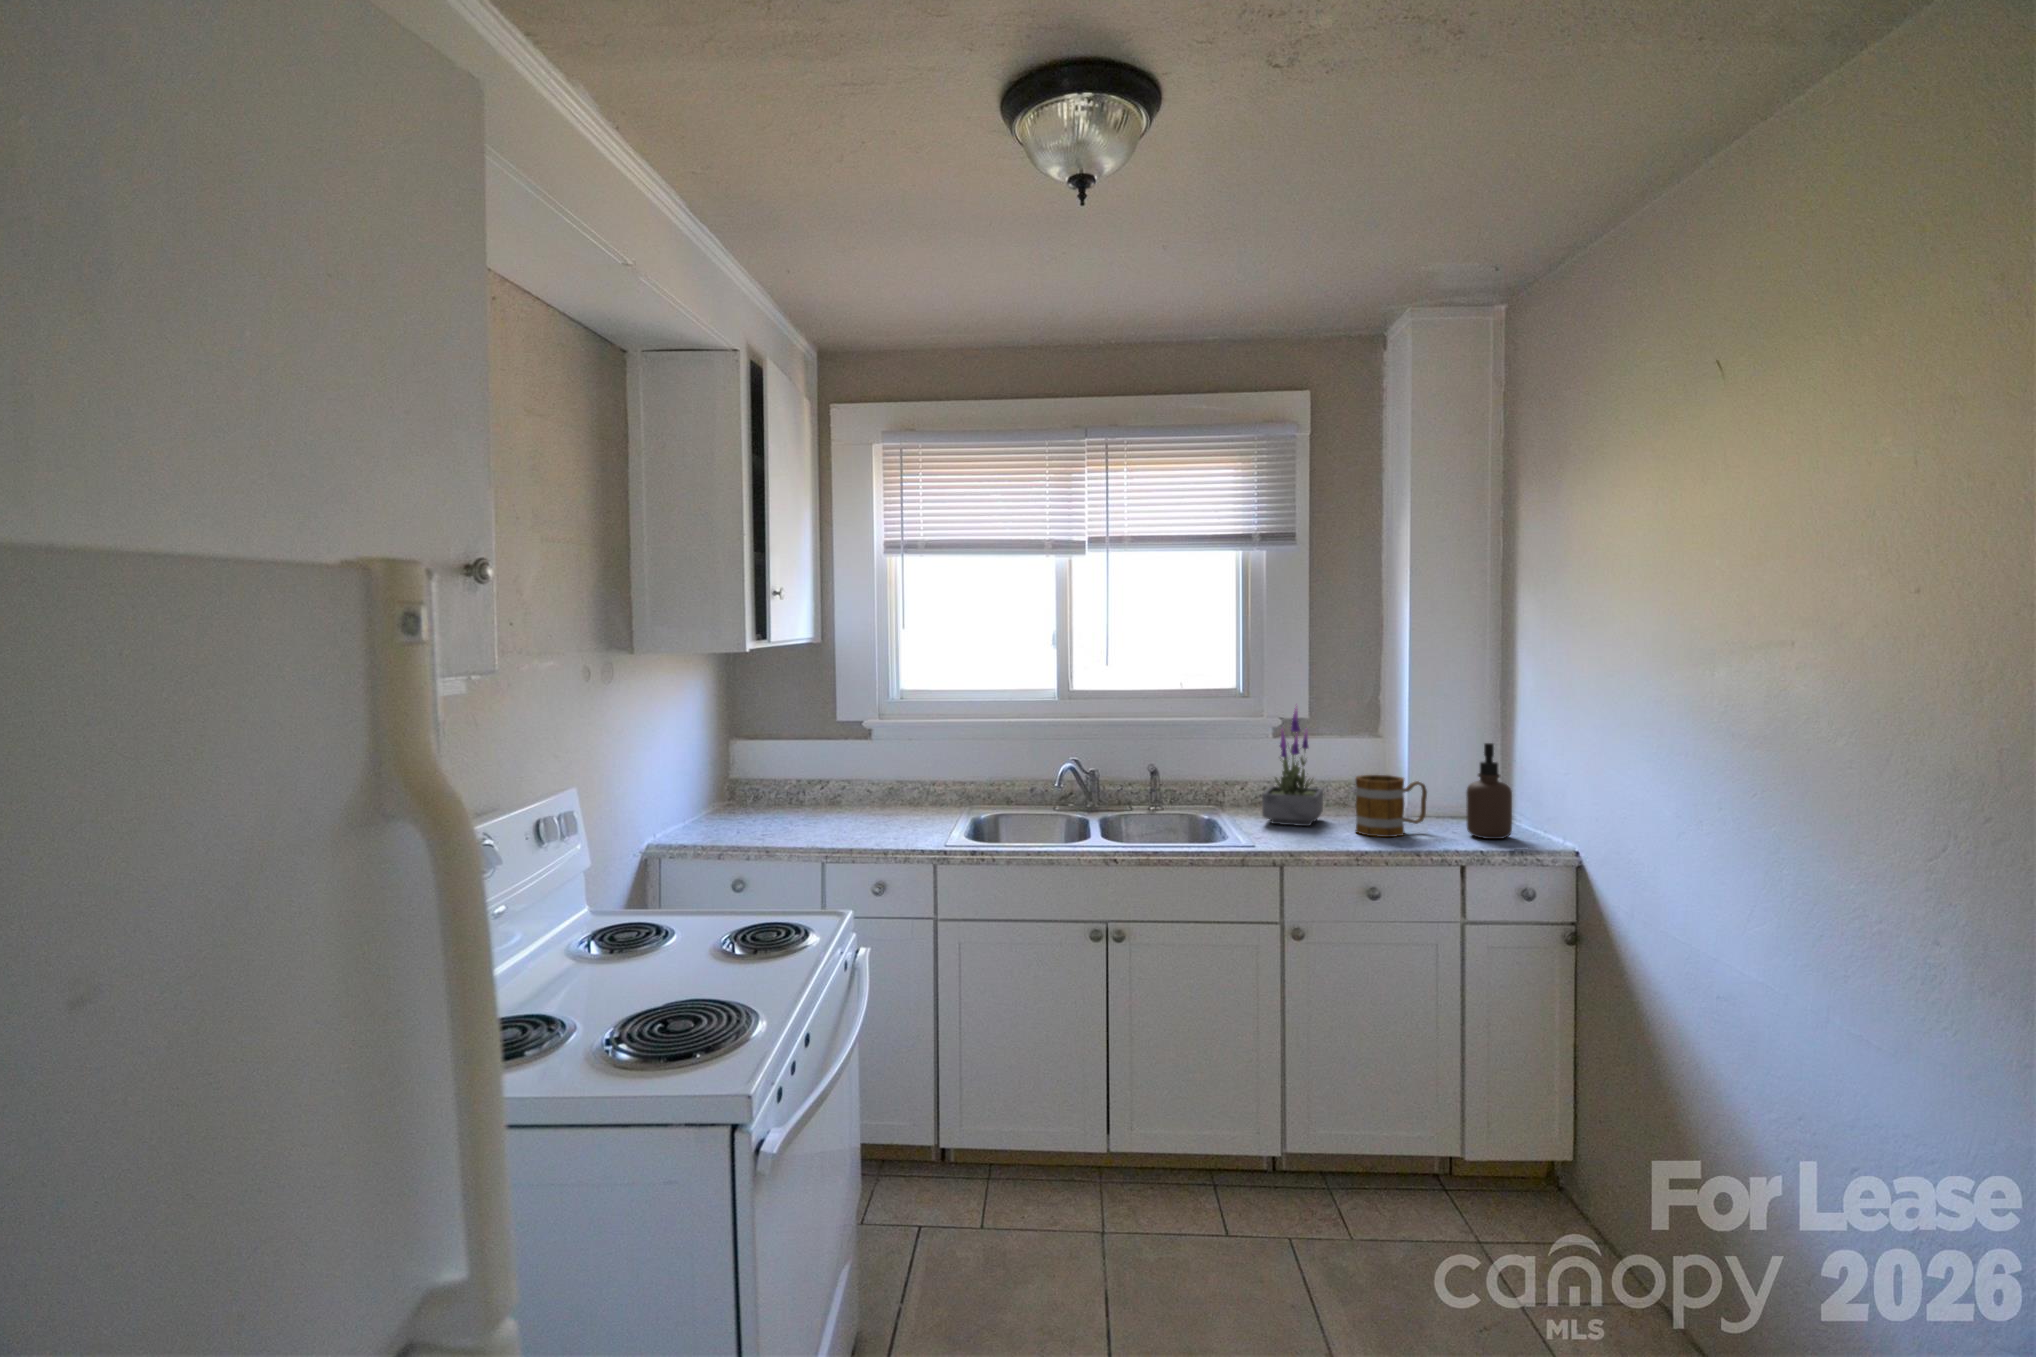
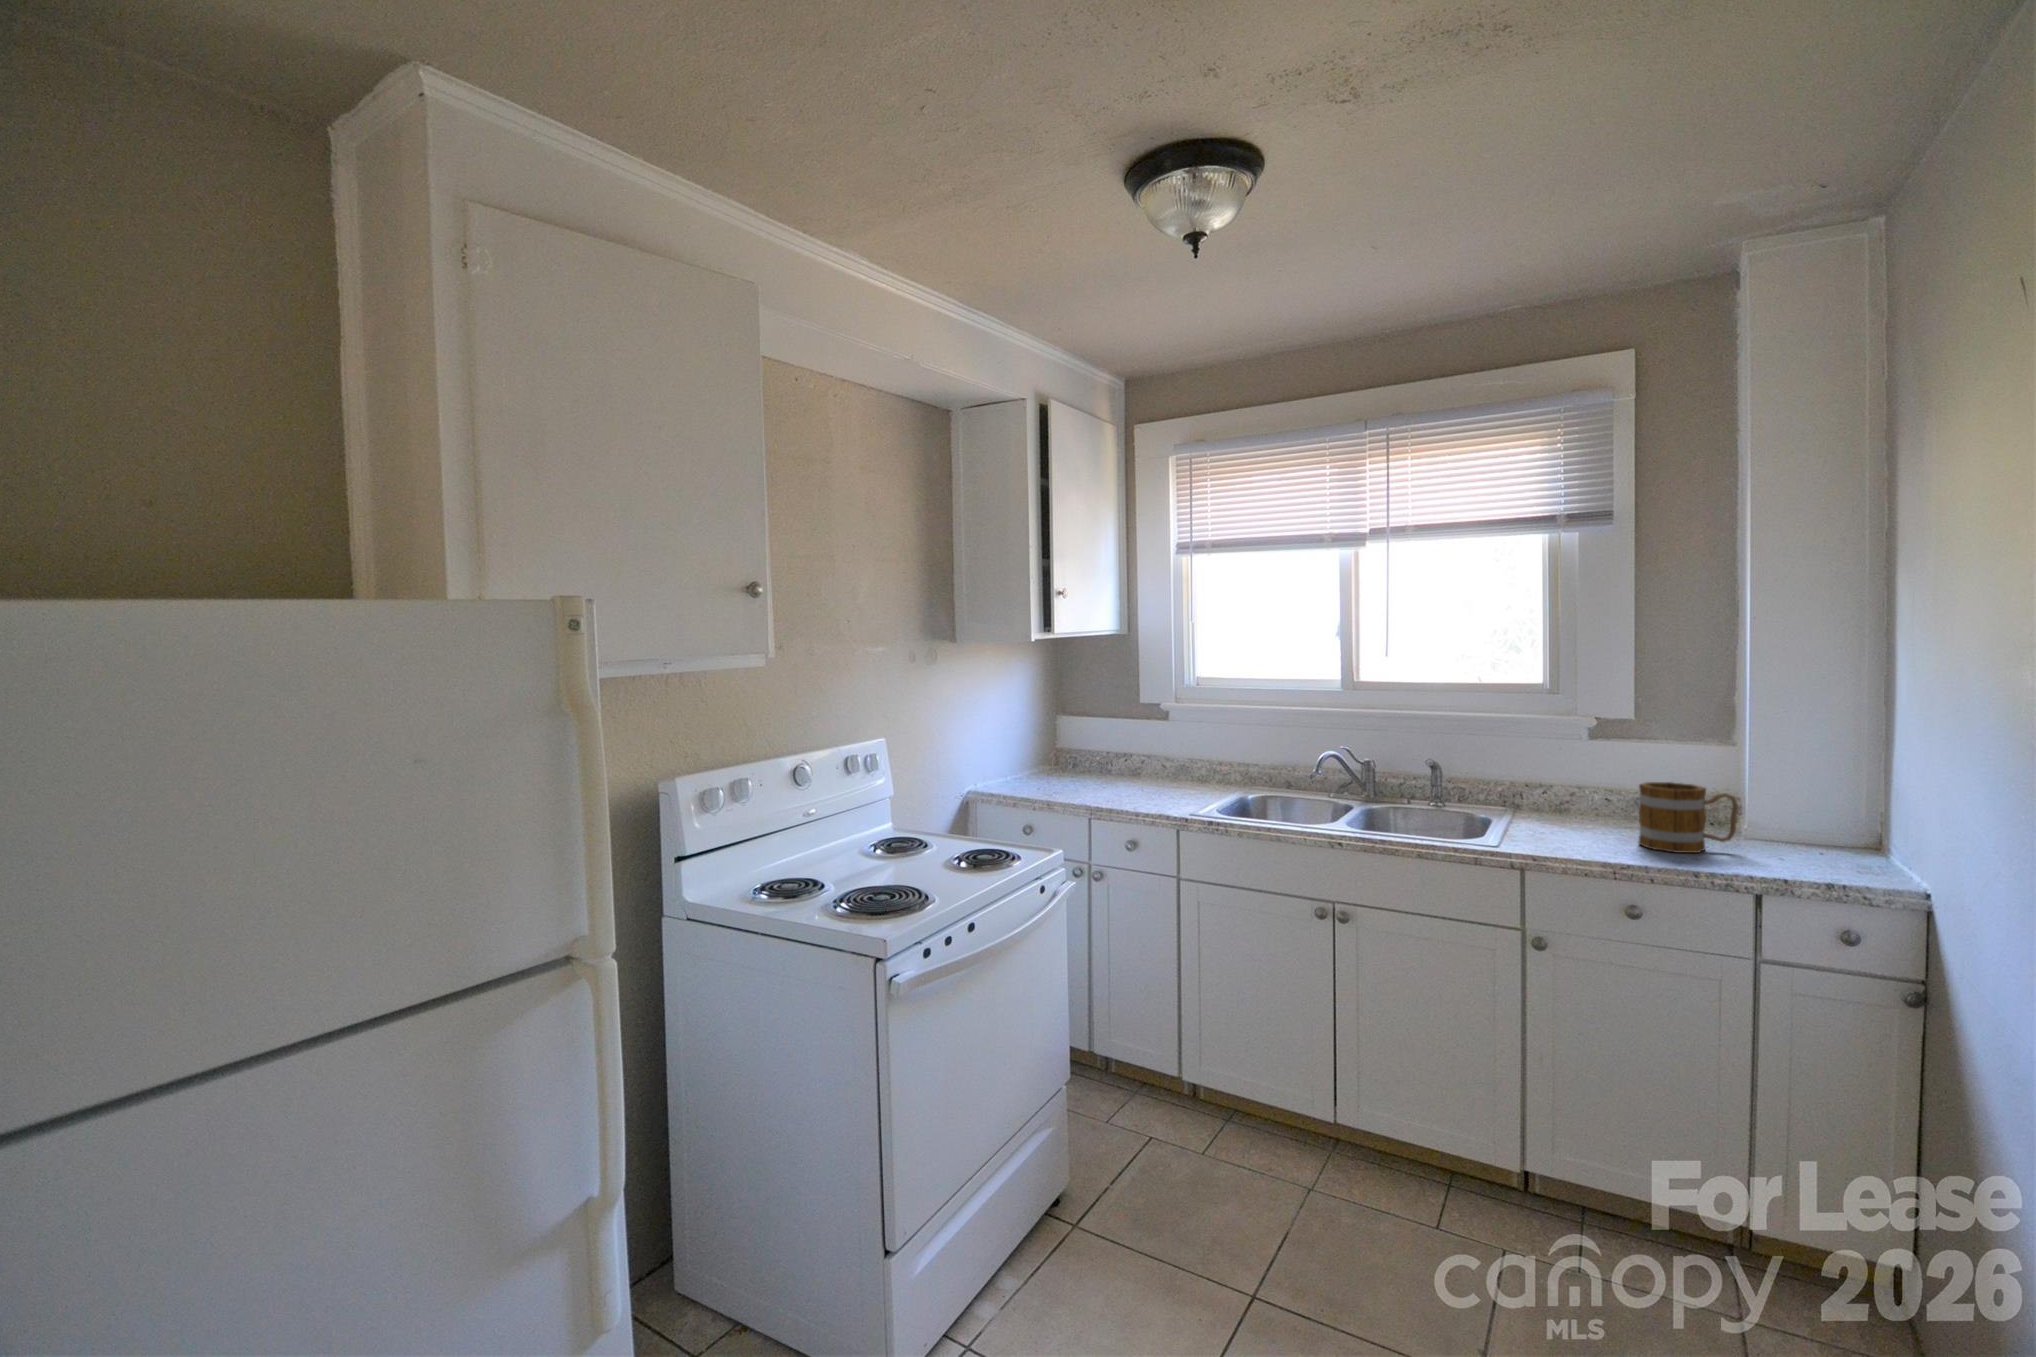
potted plant: present [1262,704,1323,826] -> none [1536,700,1621,833]
soap dispenser: present [1466,743,1512,839] -> none [1787,753,1852,869]

